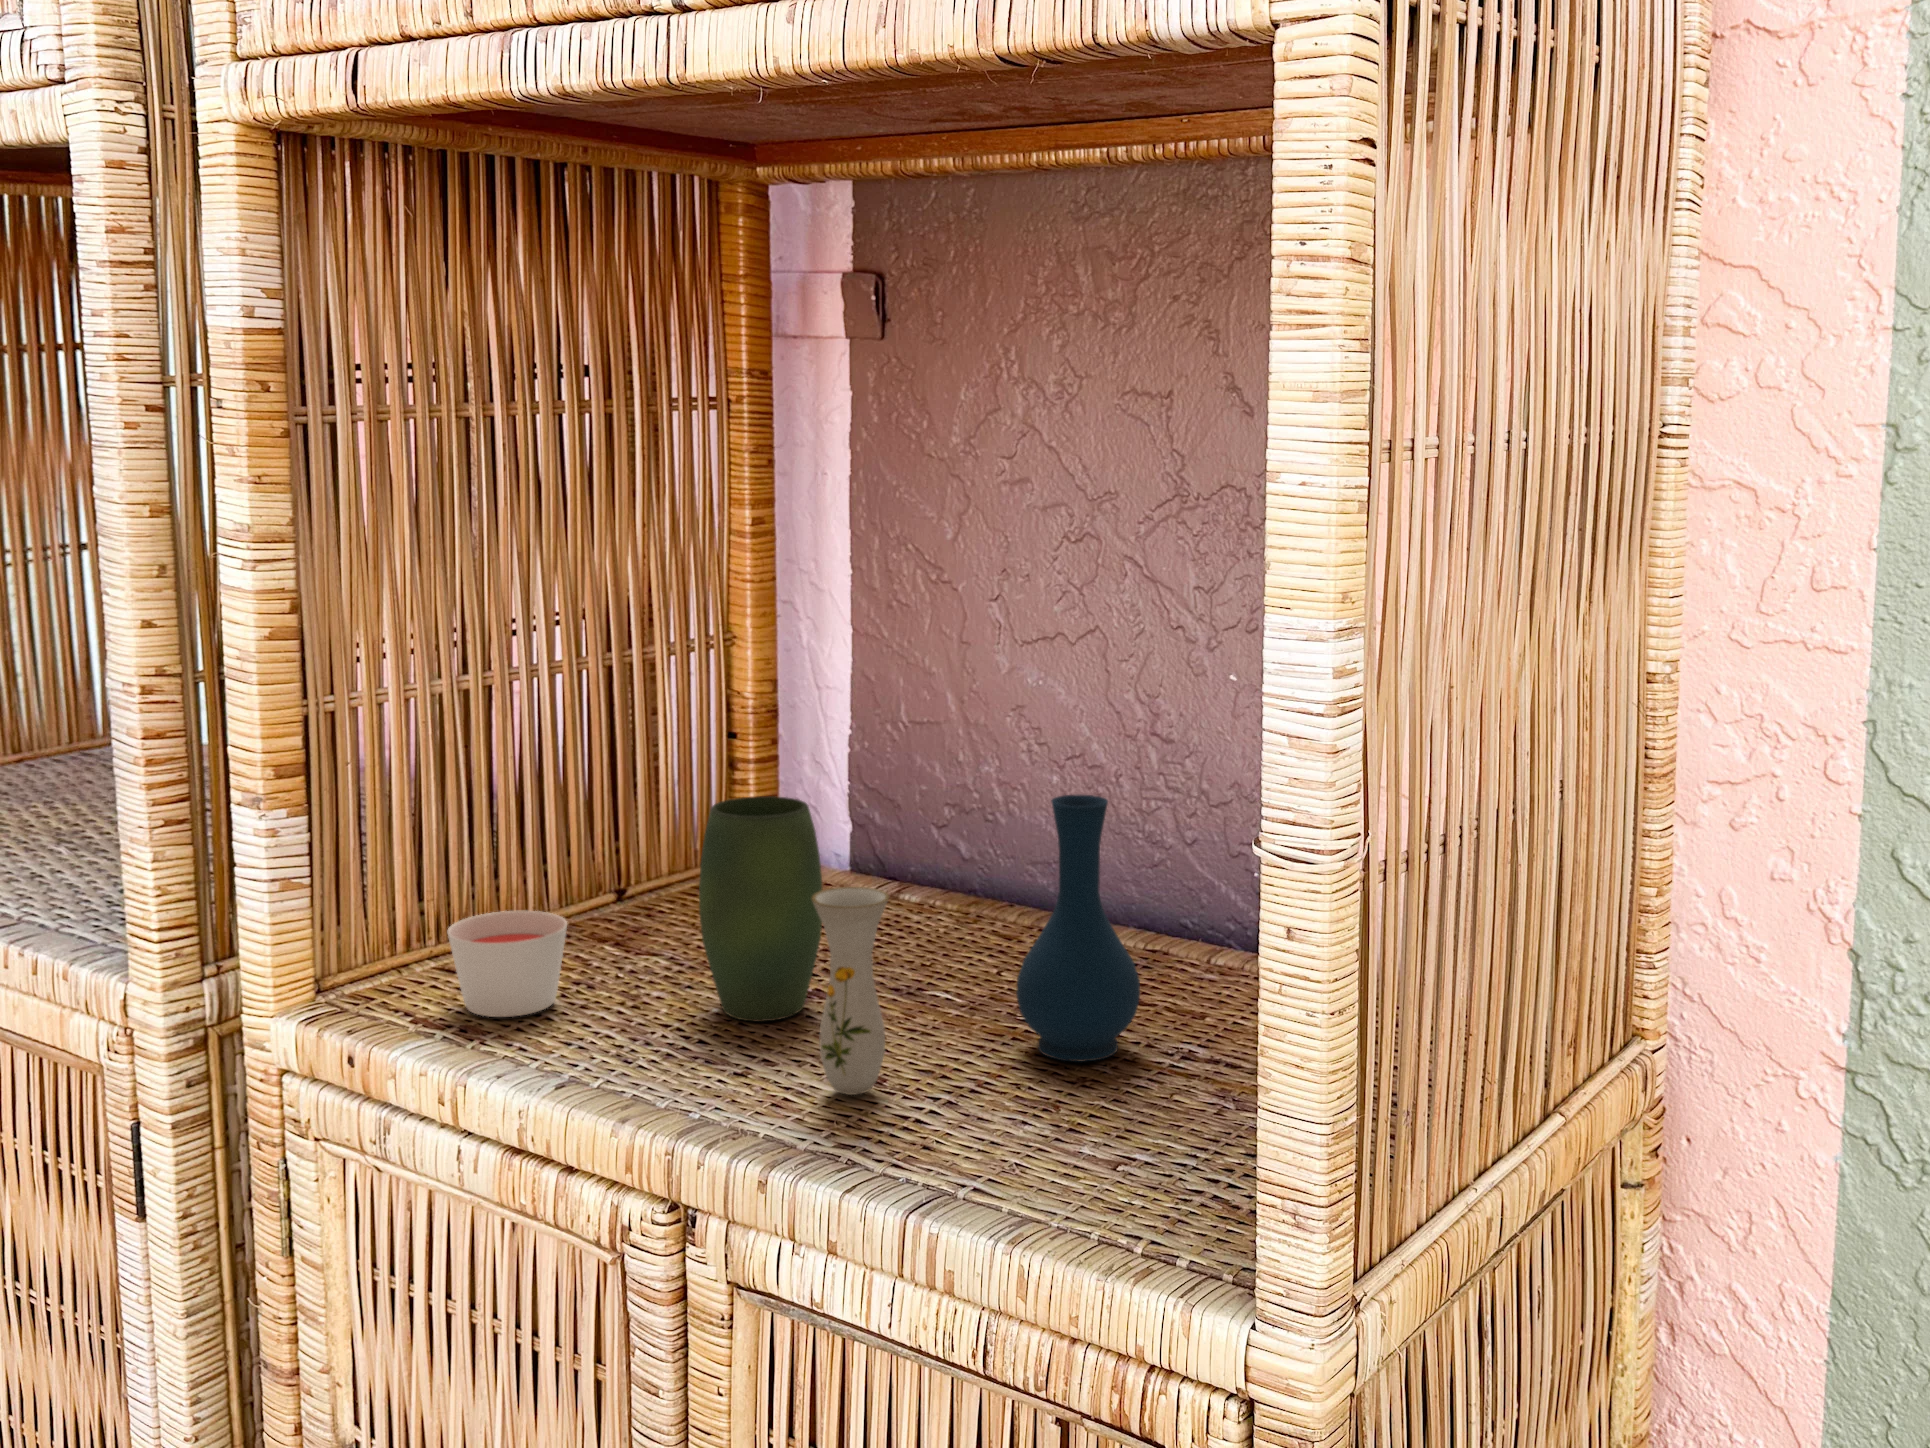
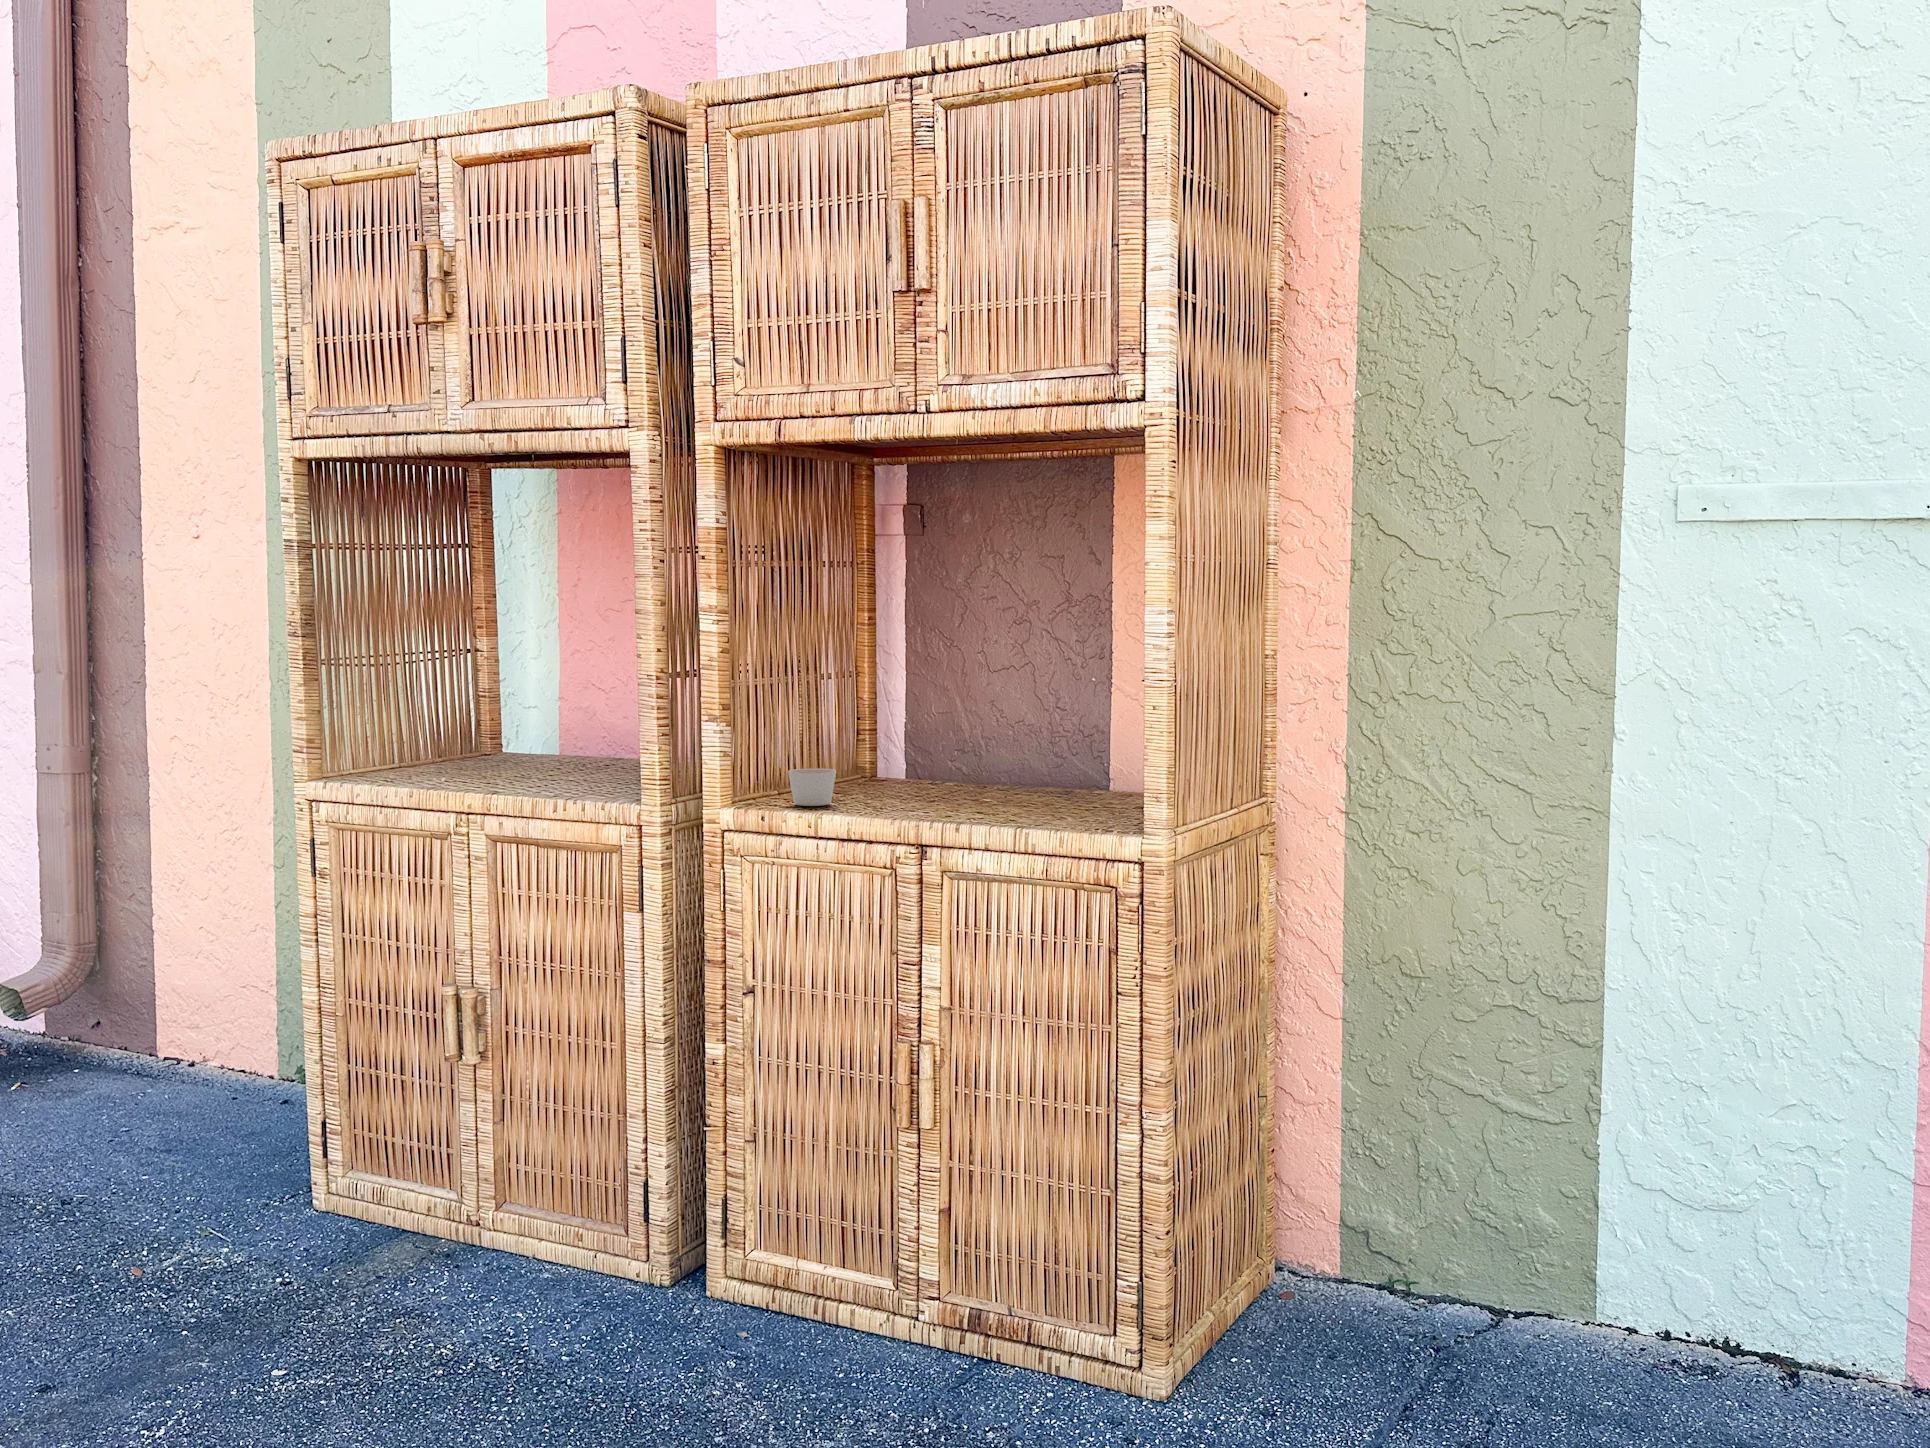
vase: present [699,795,1140,1095] -> none [892,706,1077,815]

